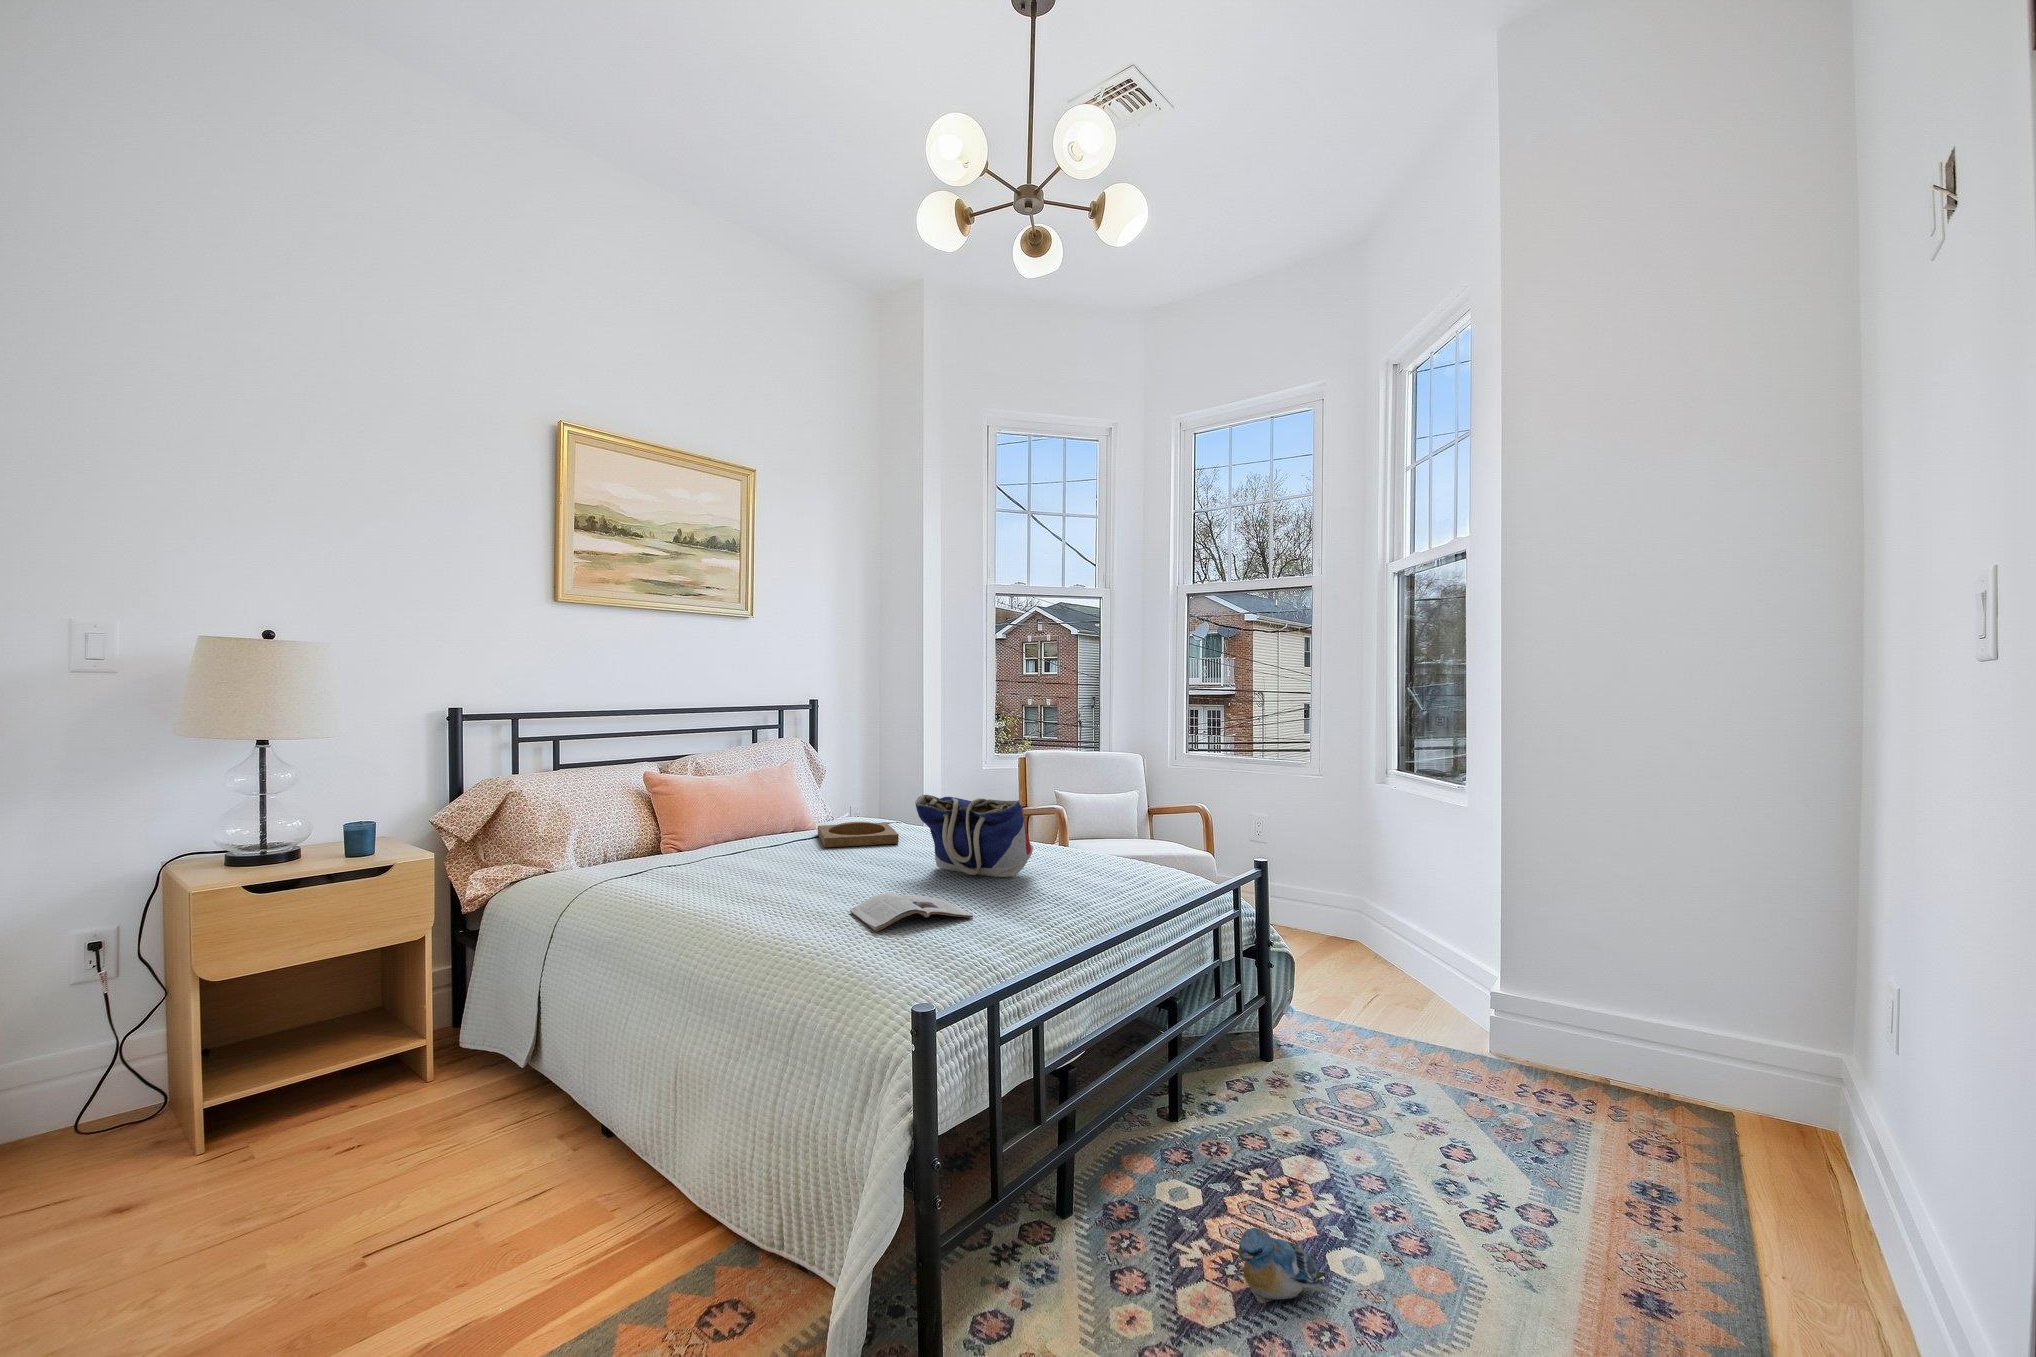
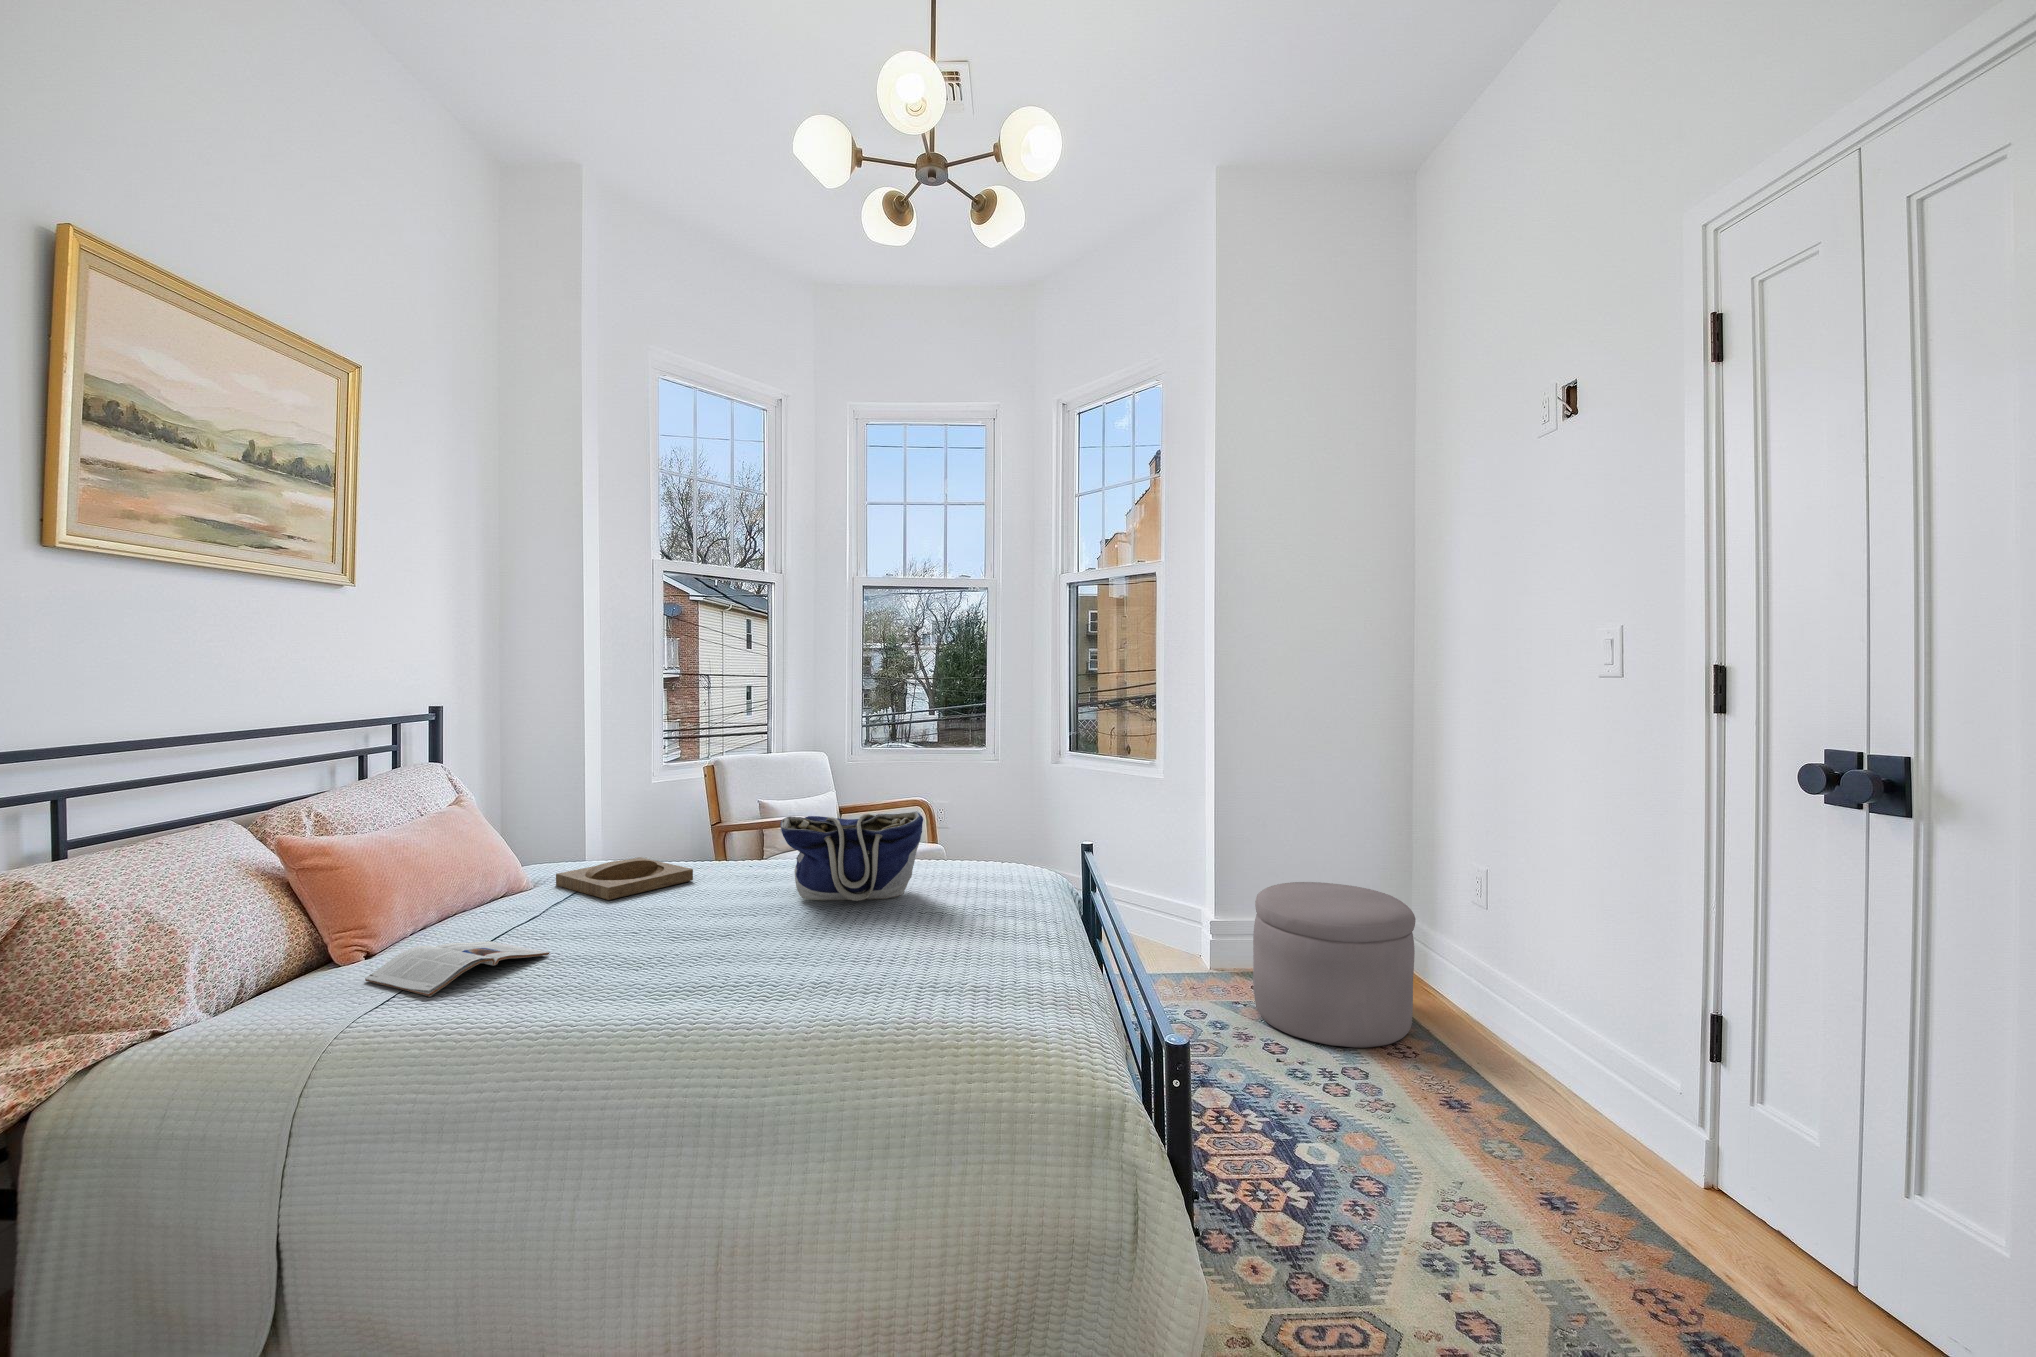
magazine: present [850,892,973,932] -> present [365,941,549,997]
ottoman: none [1484,952,1736,1202] -> present [1253,882,1416,1048]
plush toy: present [1237,1228,1330,1299] -> none [1284,1150,1344,1205]

